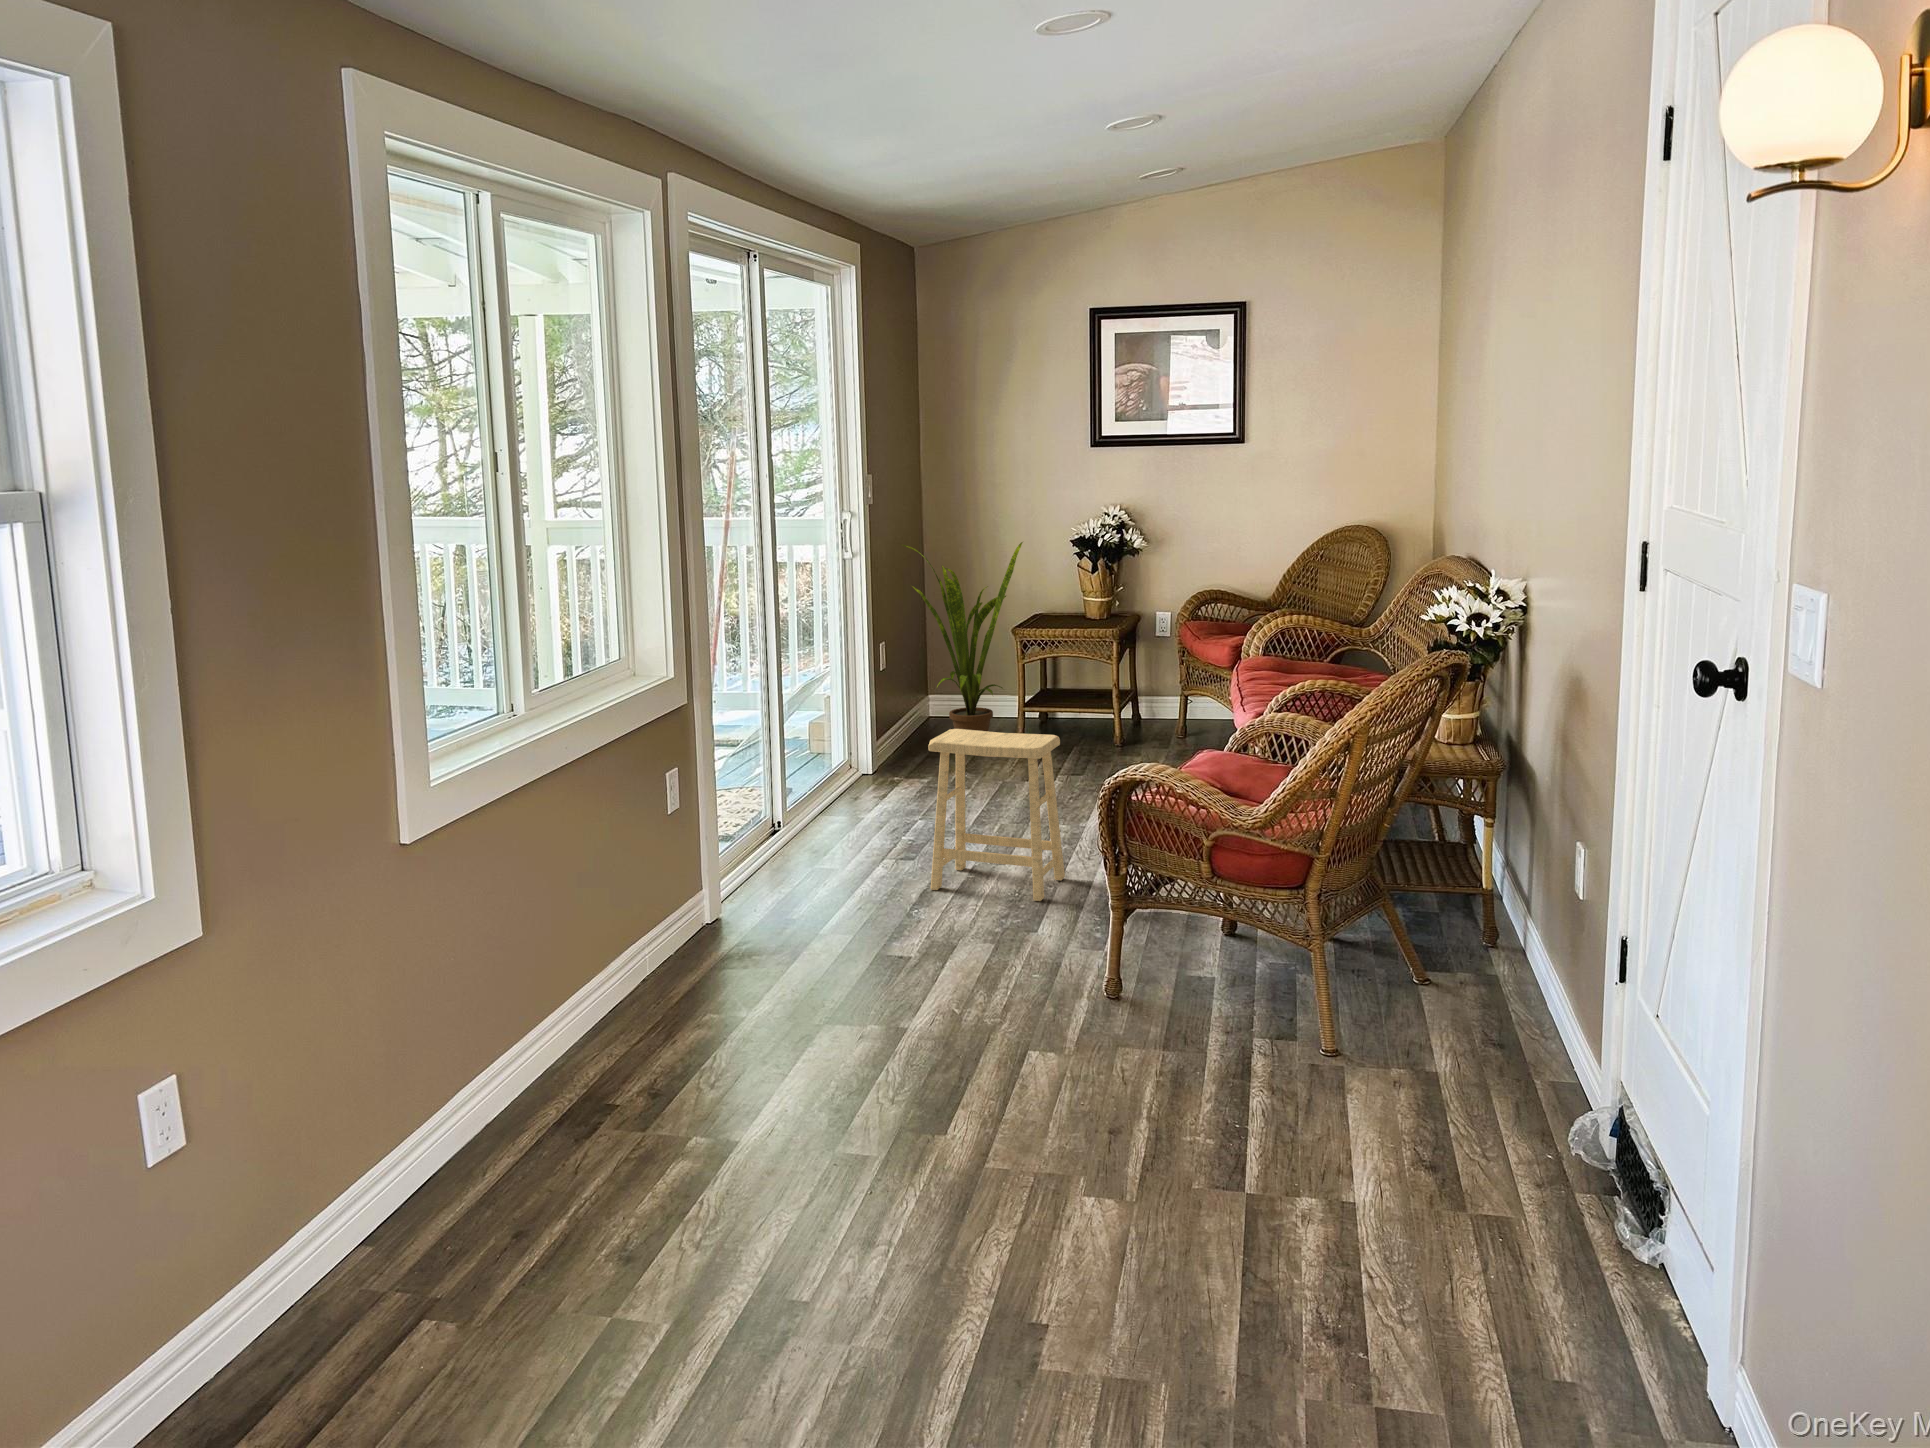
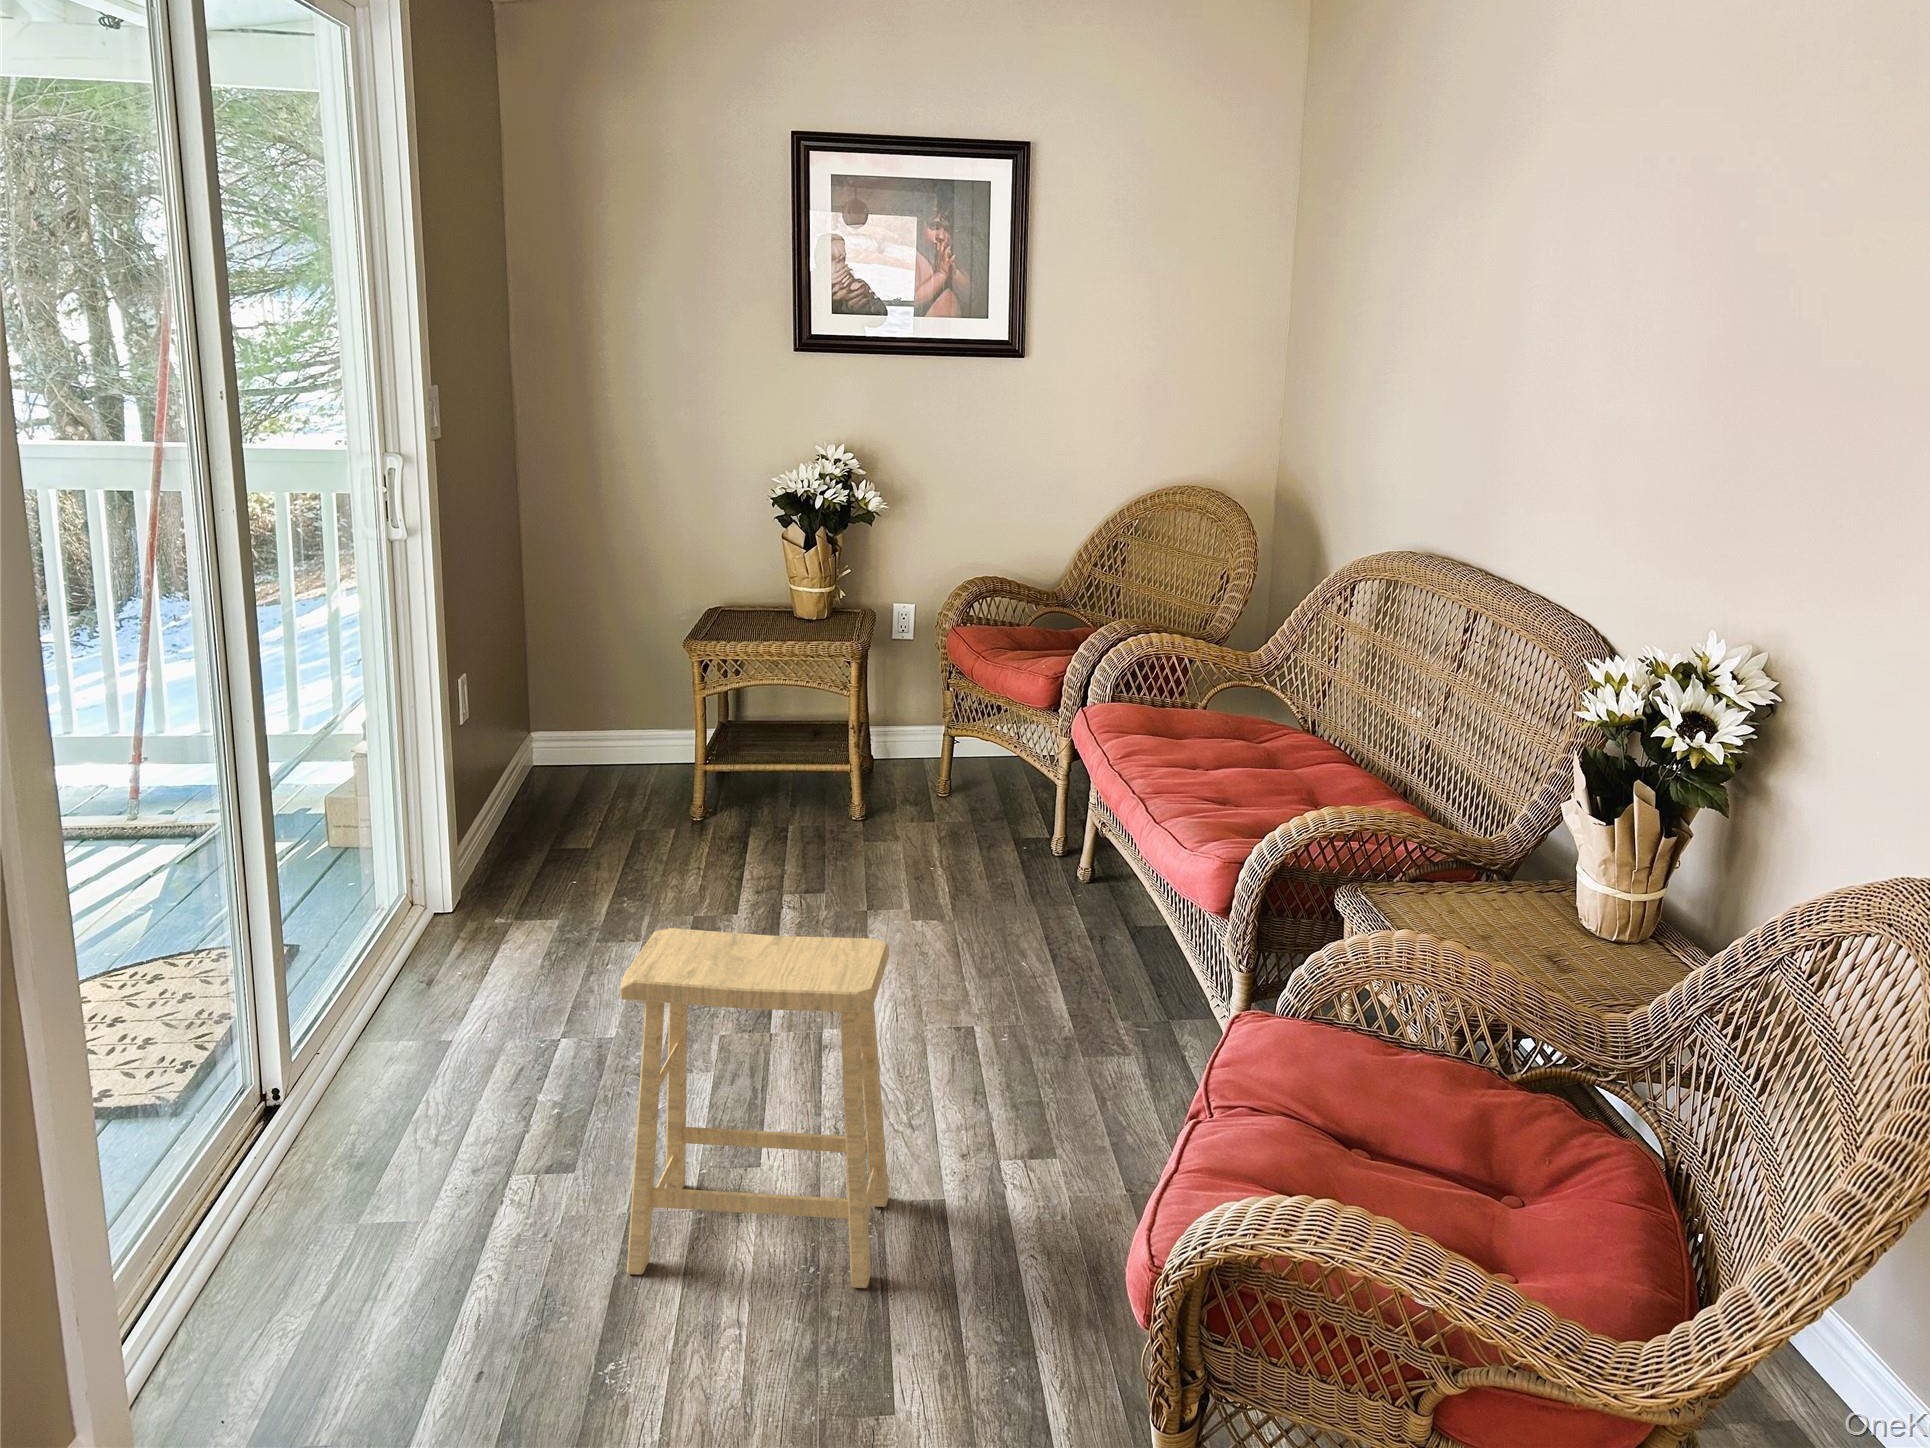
house plant: present [903,542,1023,731] -> none [489,501,704,846]

